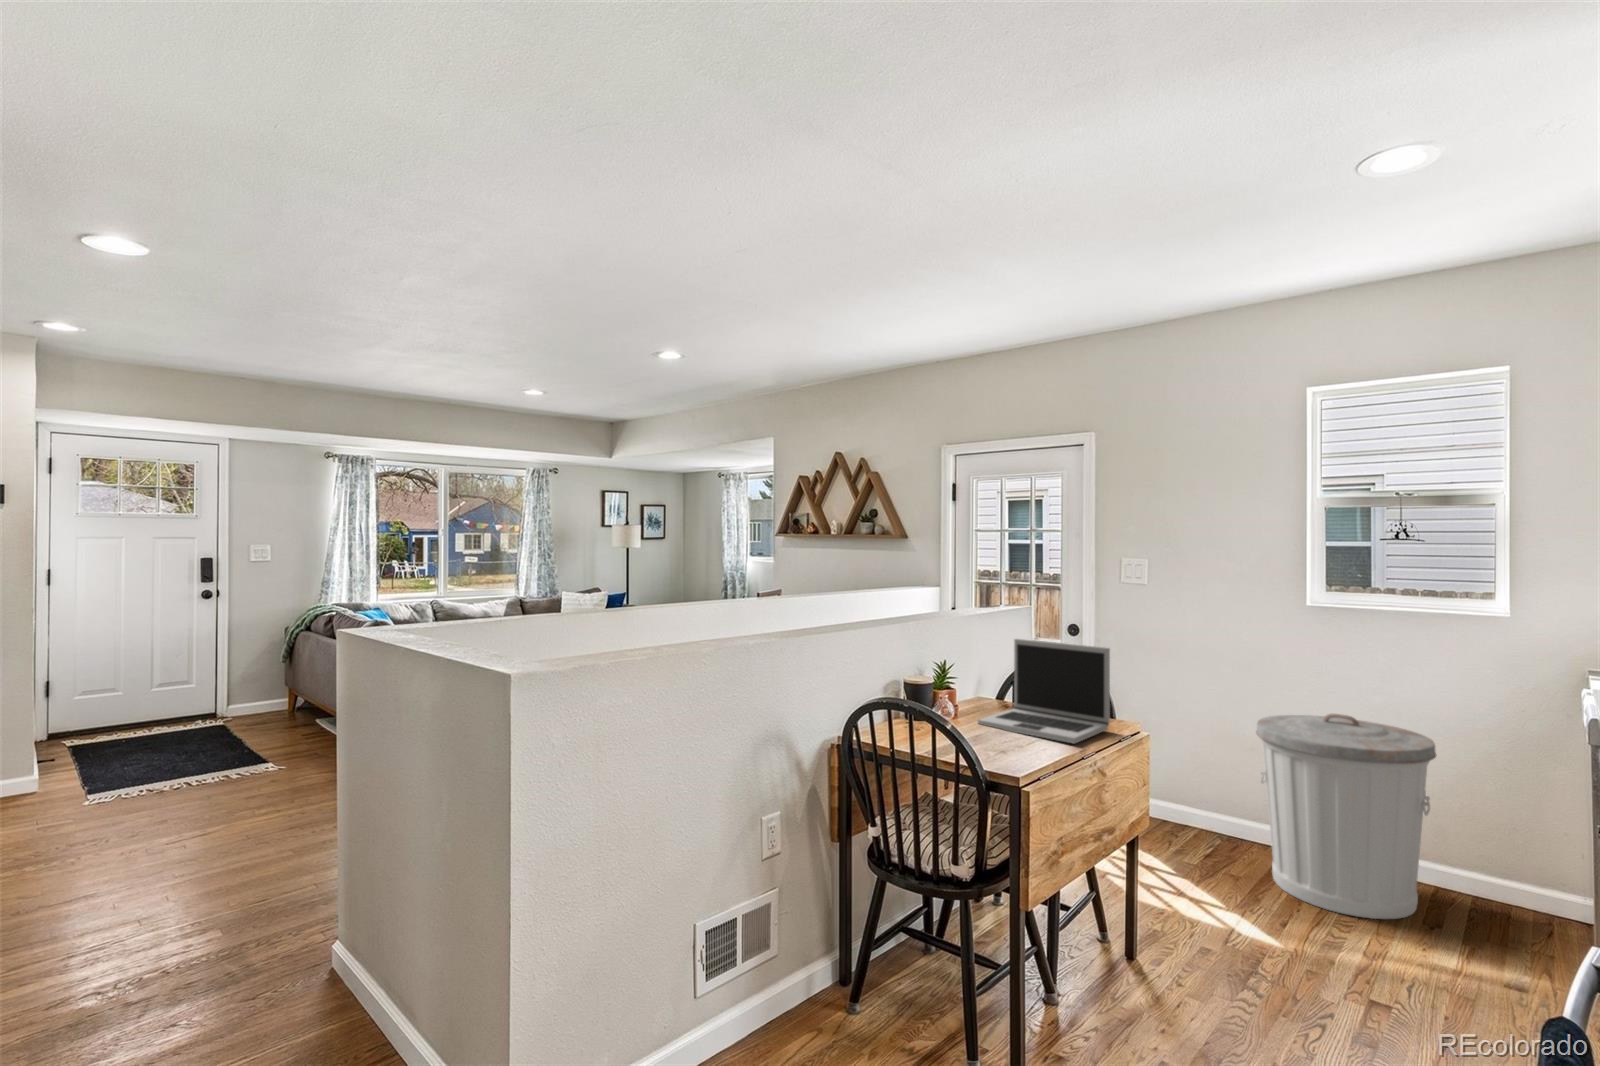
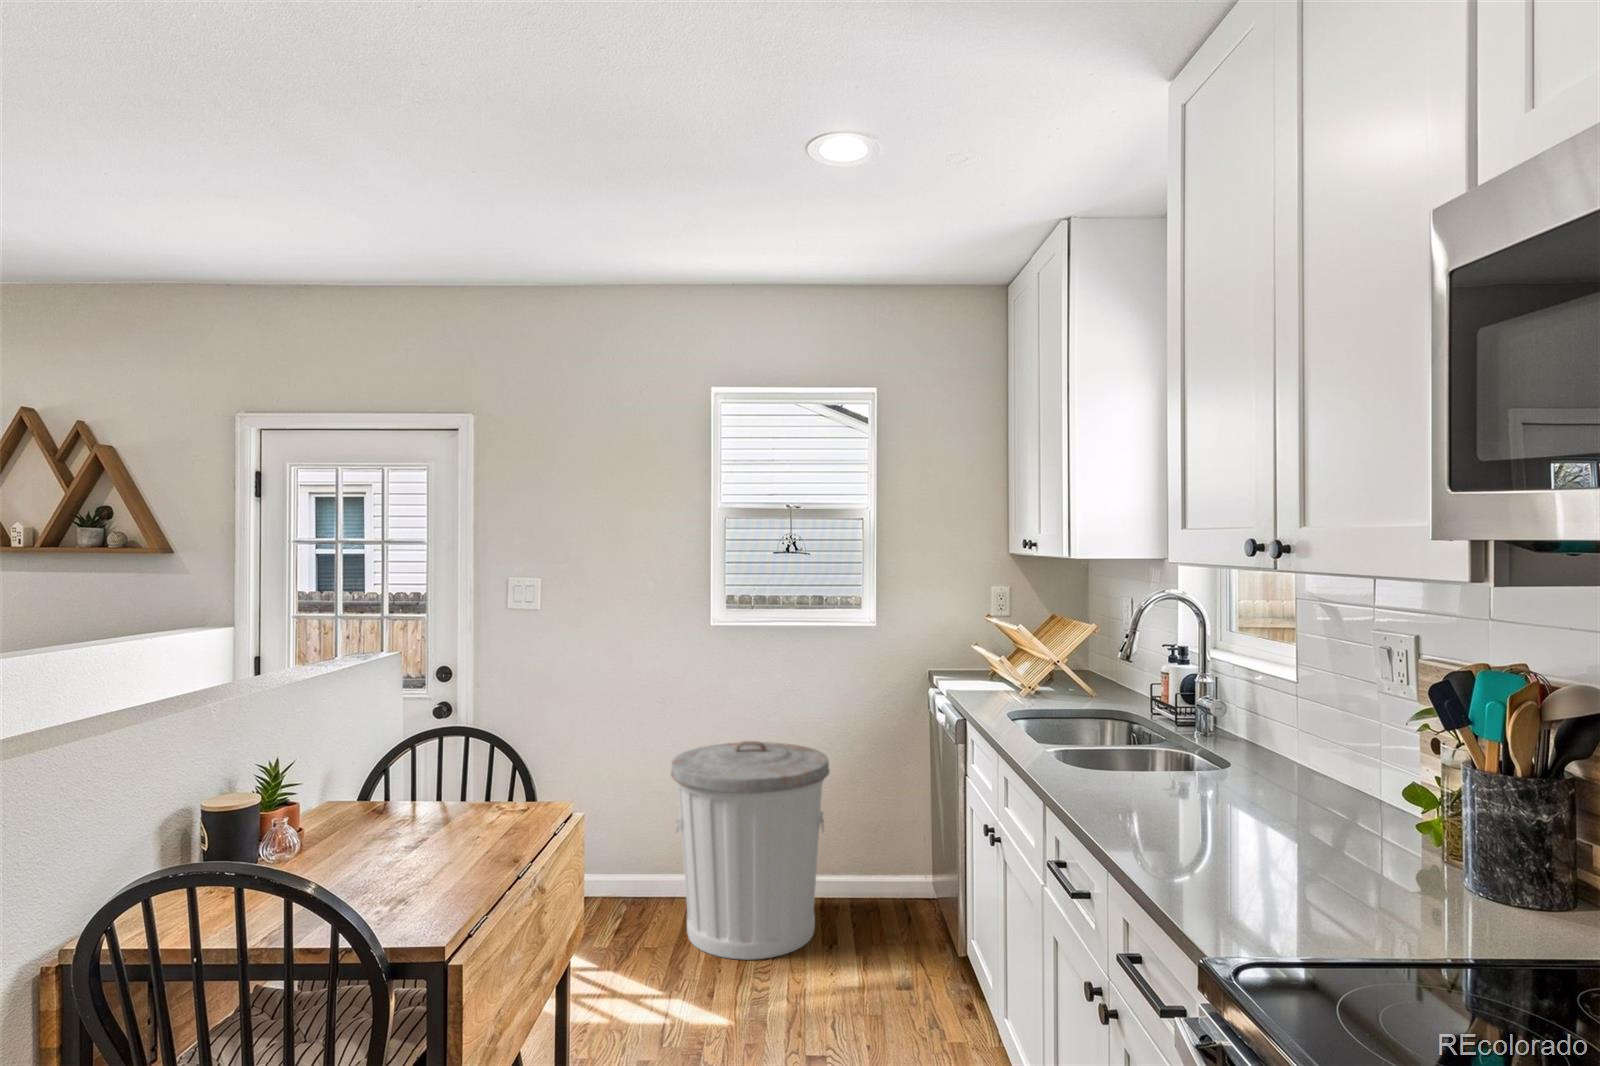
laptop: present [978,639,1110,743] -> none [342,708,535,857]

